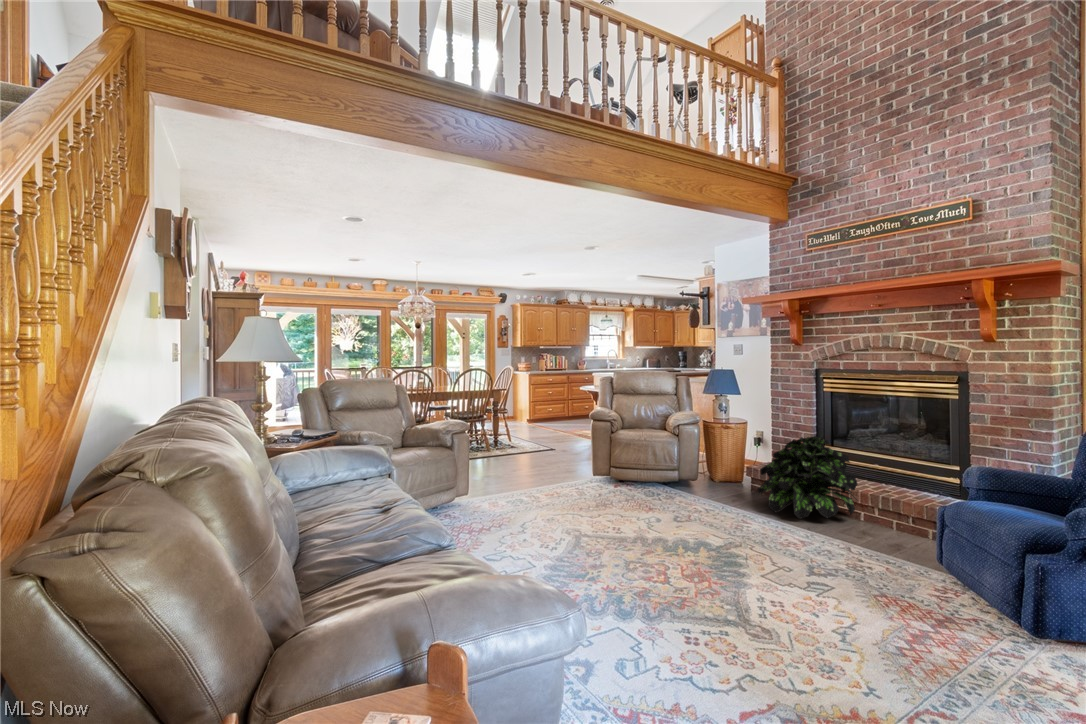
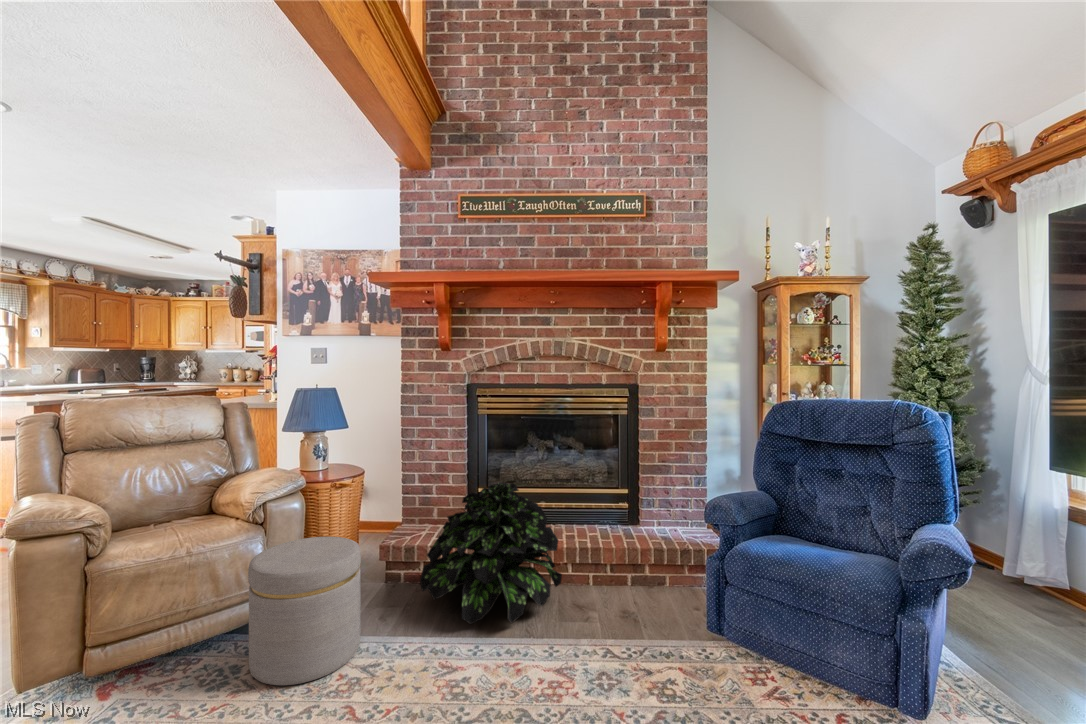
ottoman: none [665,445,716,506] -> present [248,537,361,685]

